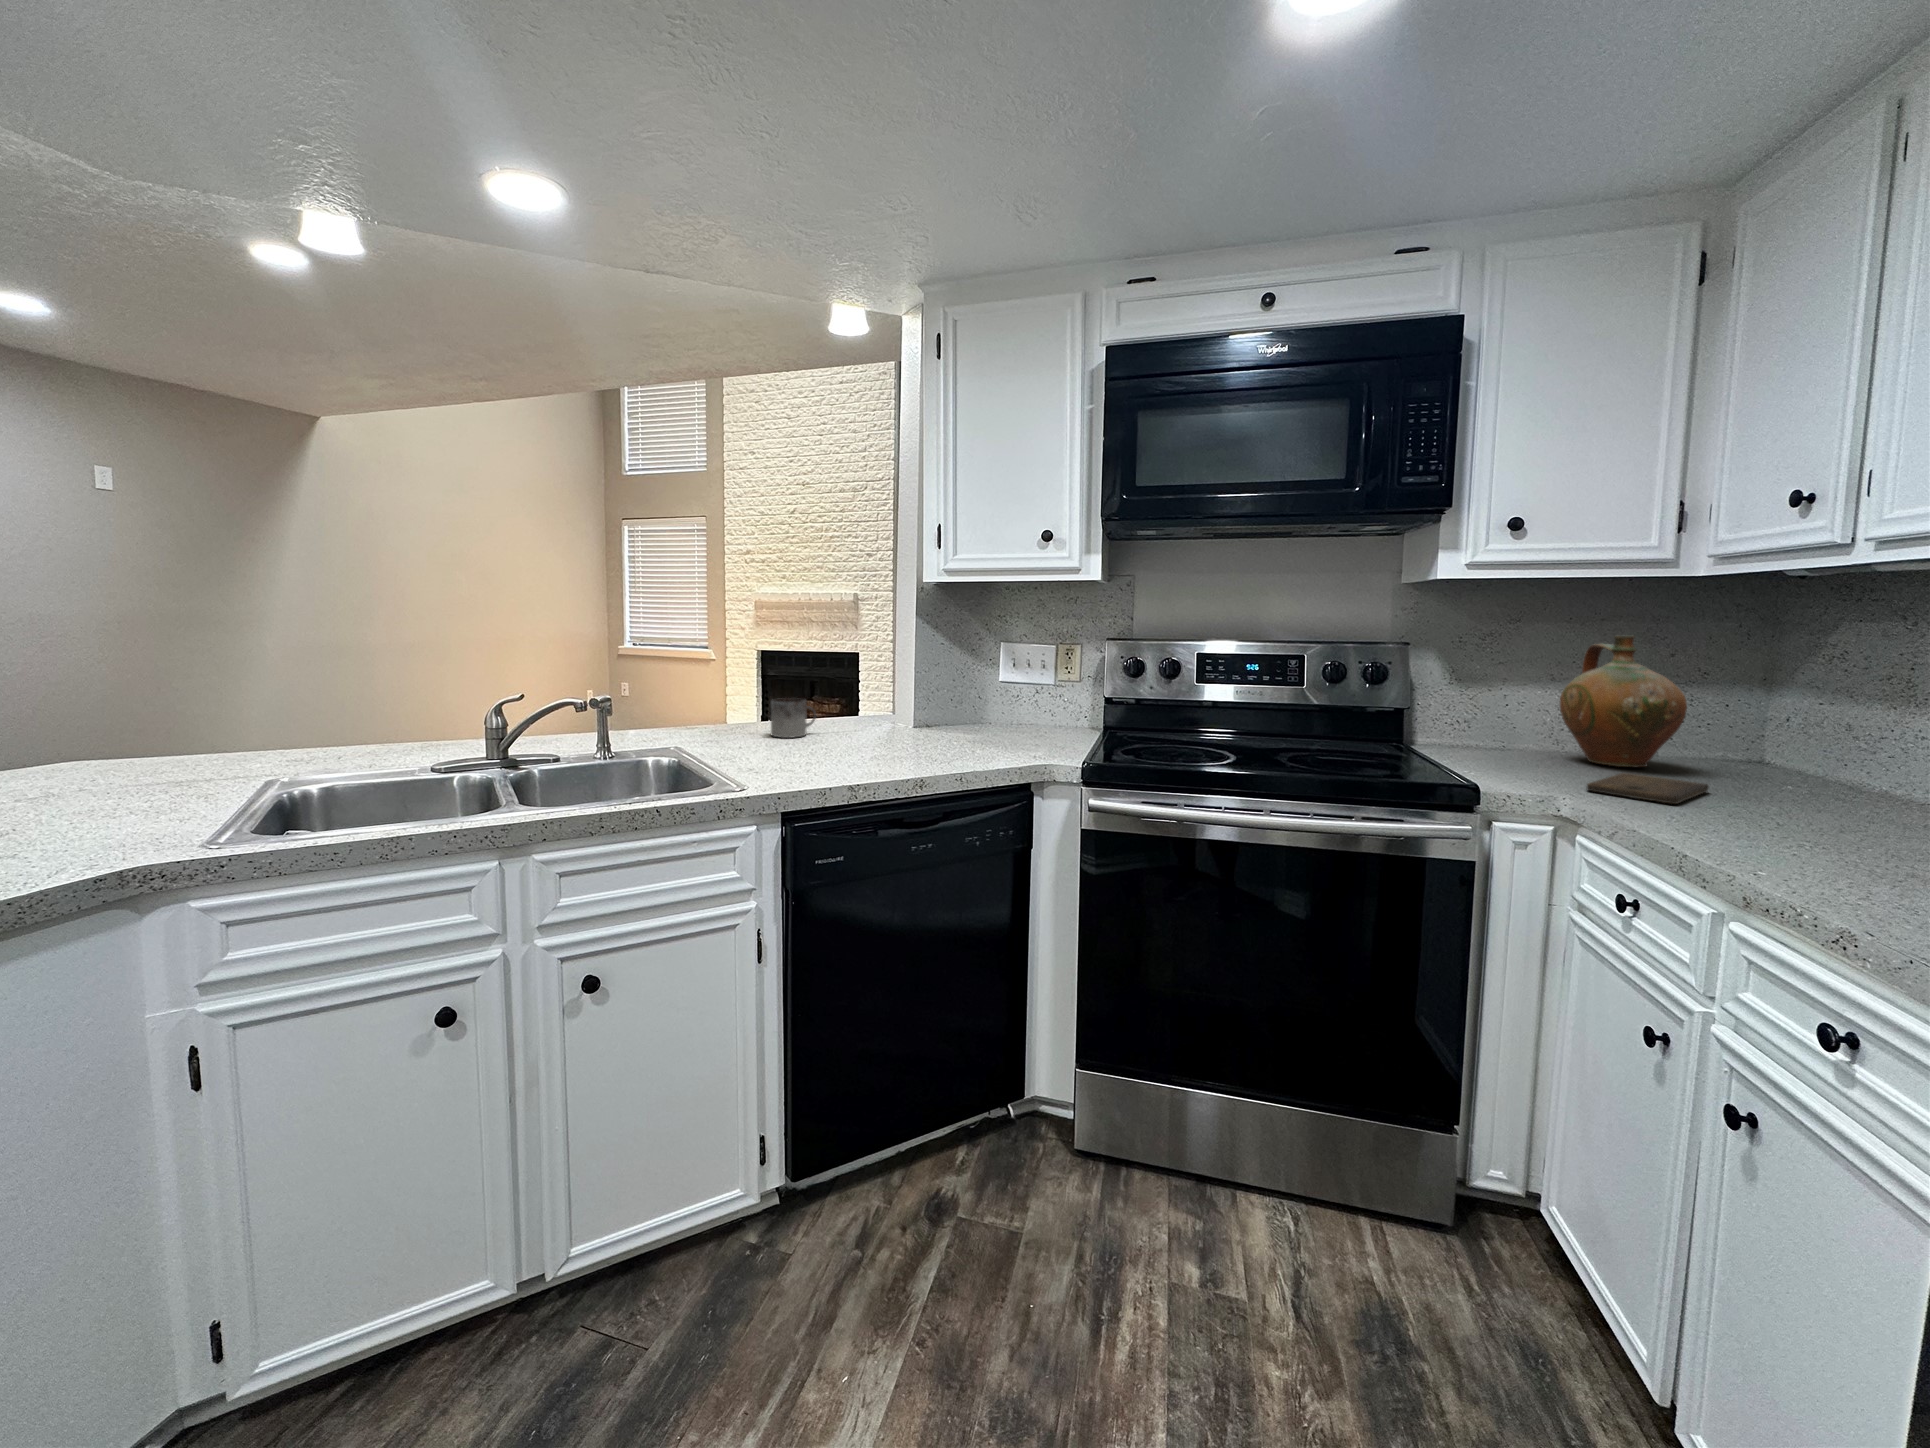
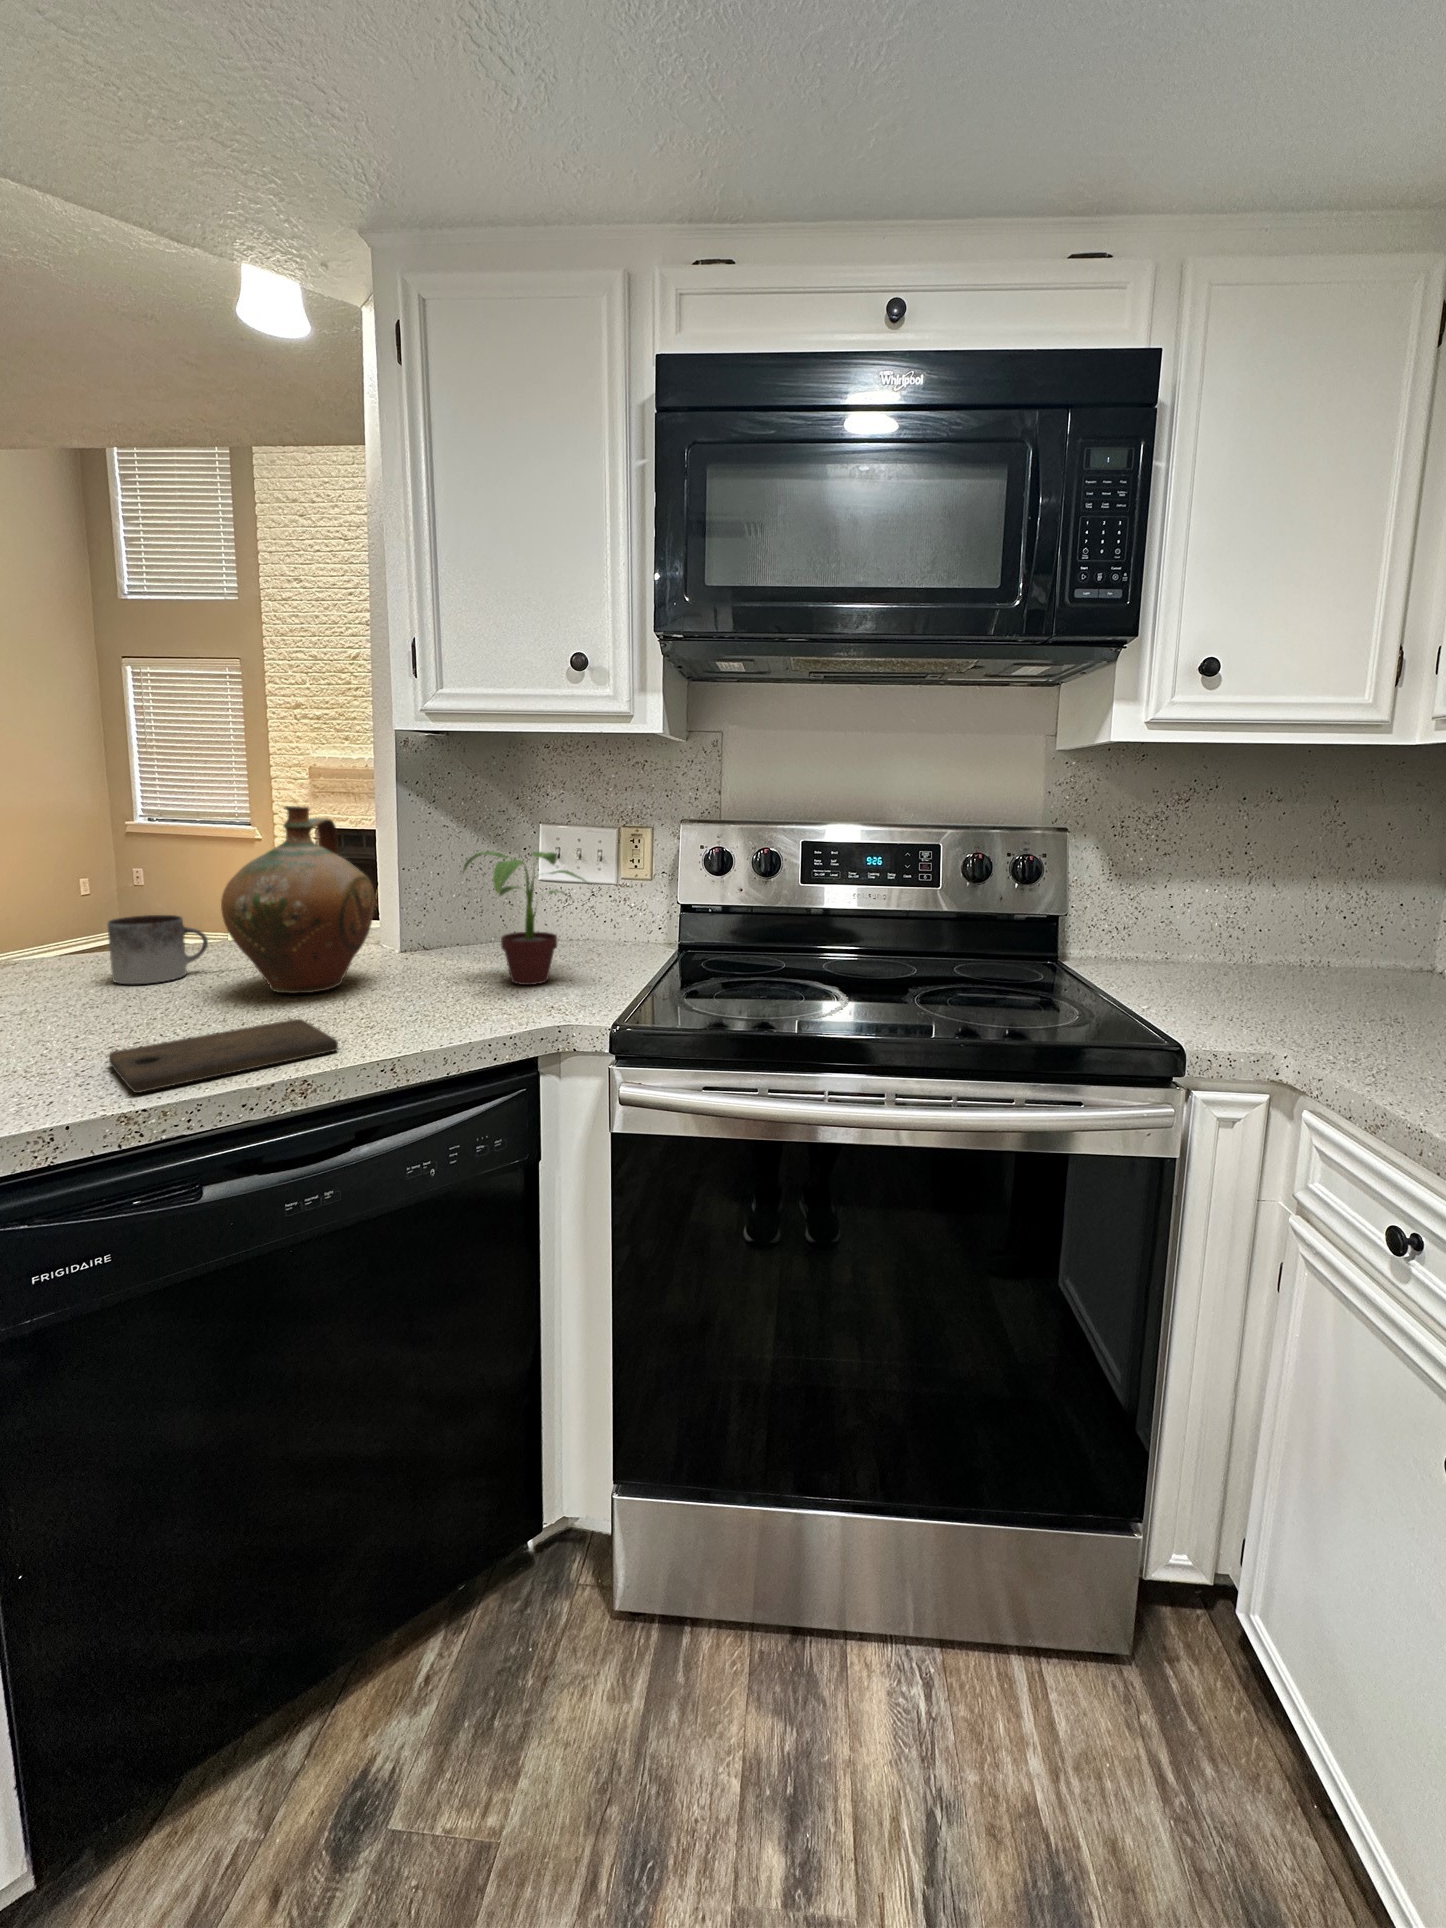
ceramic jug: present [1560,636,1687,767] -> present [221,806,375,993]
potted plant: none [970,659,1055,745] -> present [463,851,590,985]
cutting board: present [1587,773,1709,804] -> present [109,1019,338,1093]

